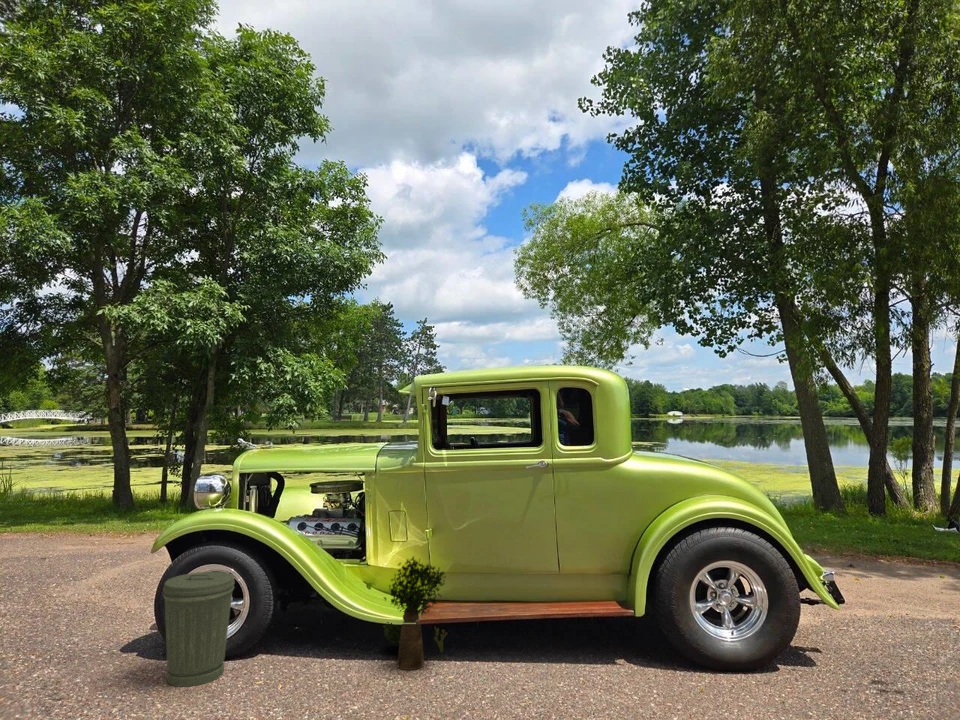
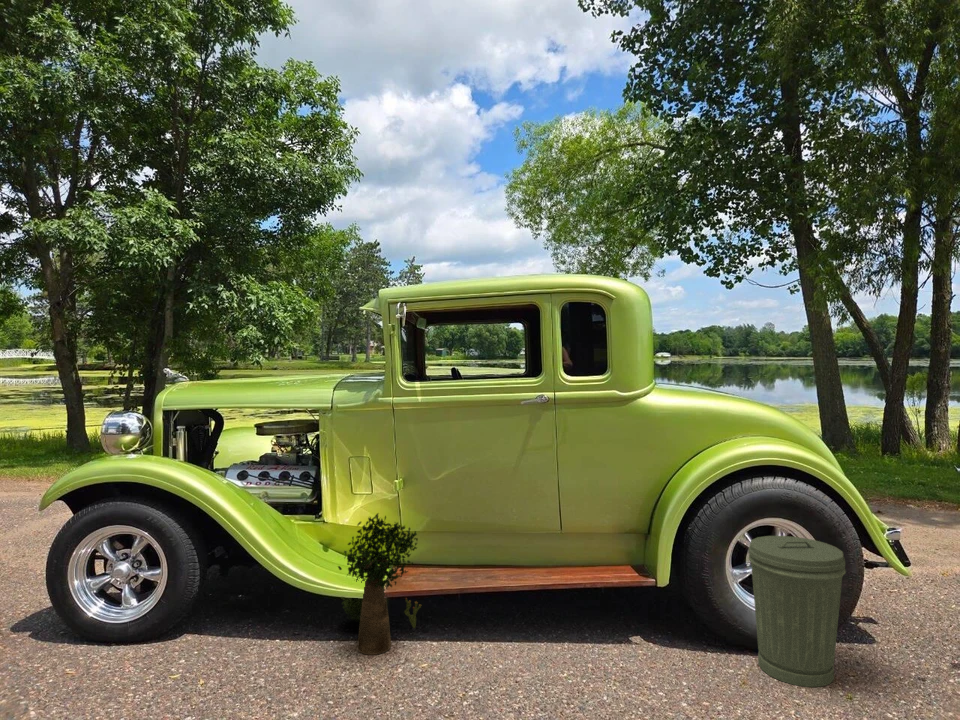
trash can: present [163,572,235,687] -> present [749,536,846,687]

